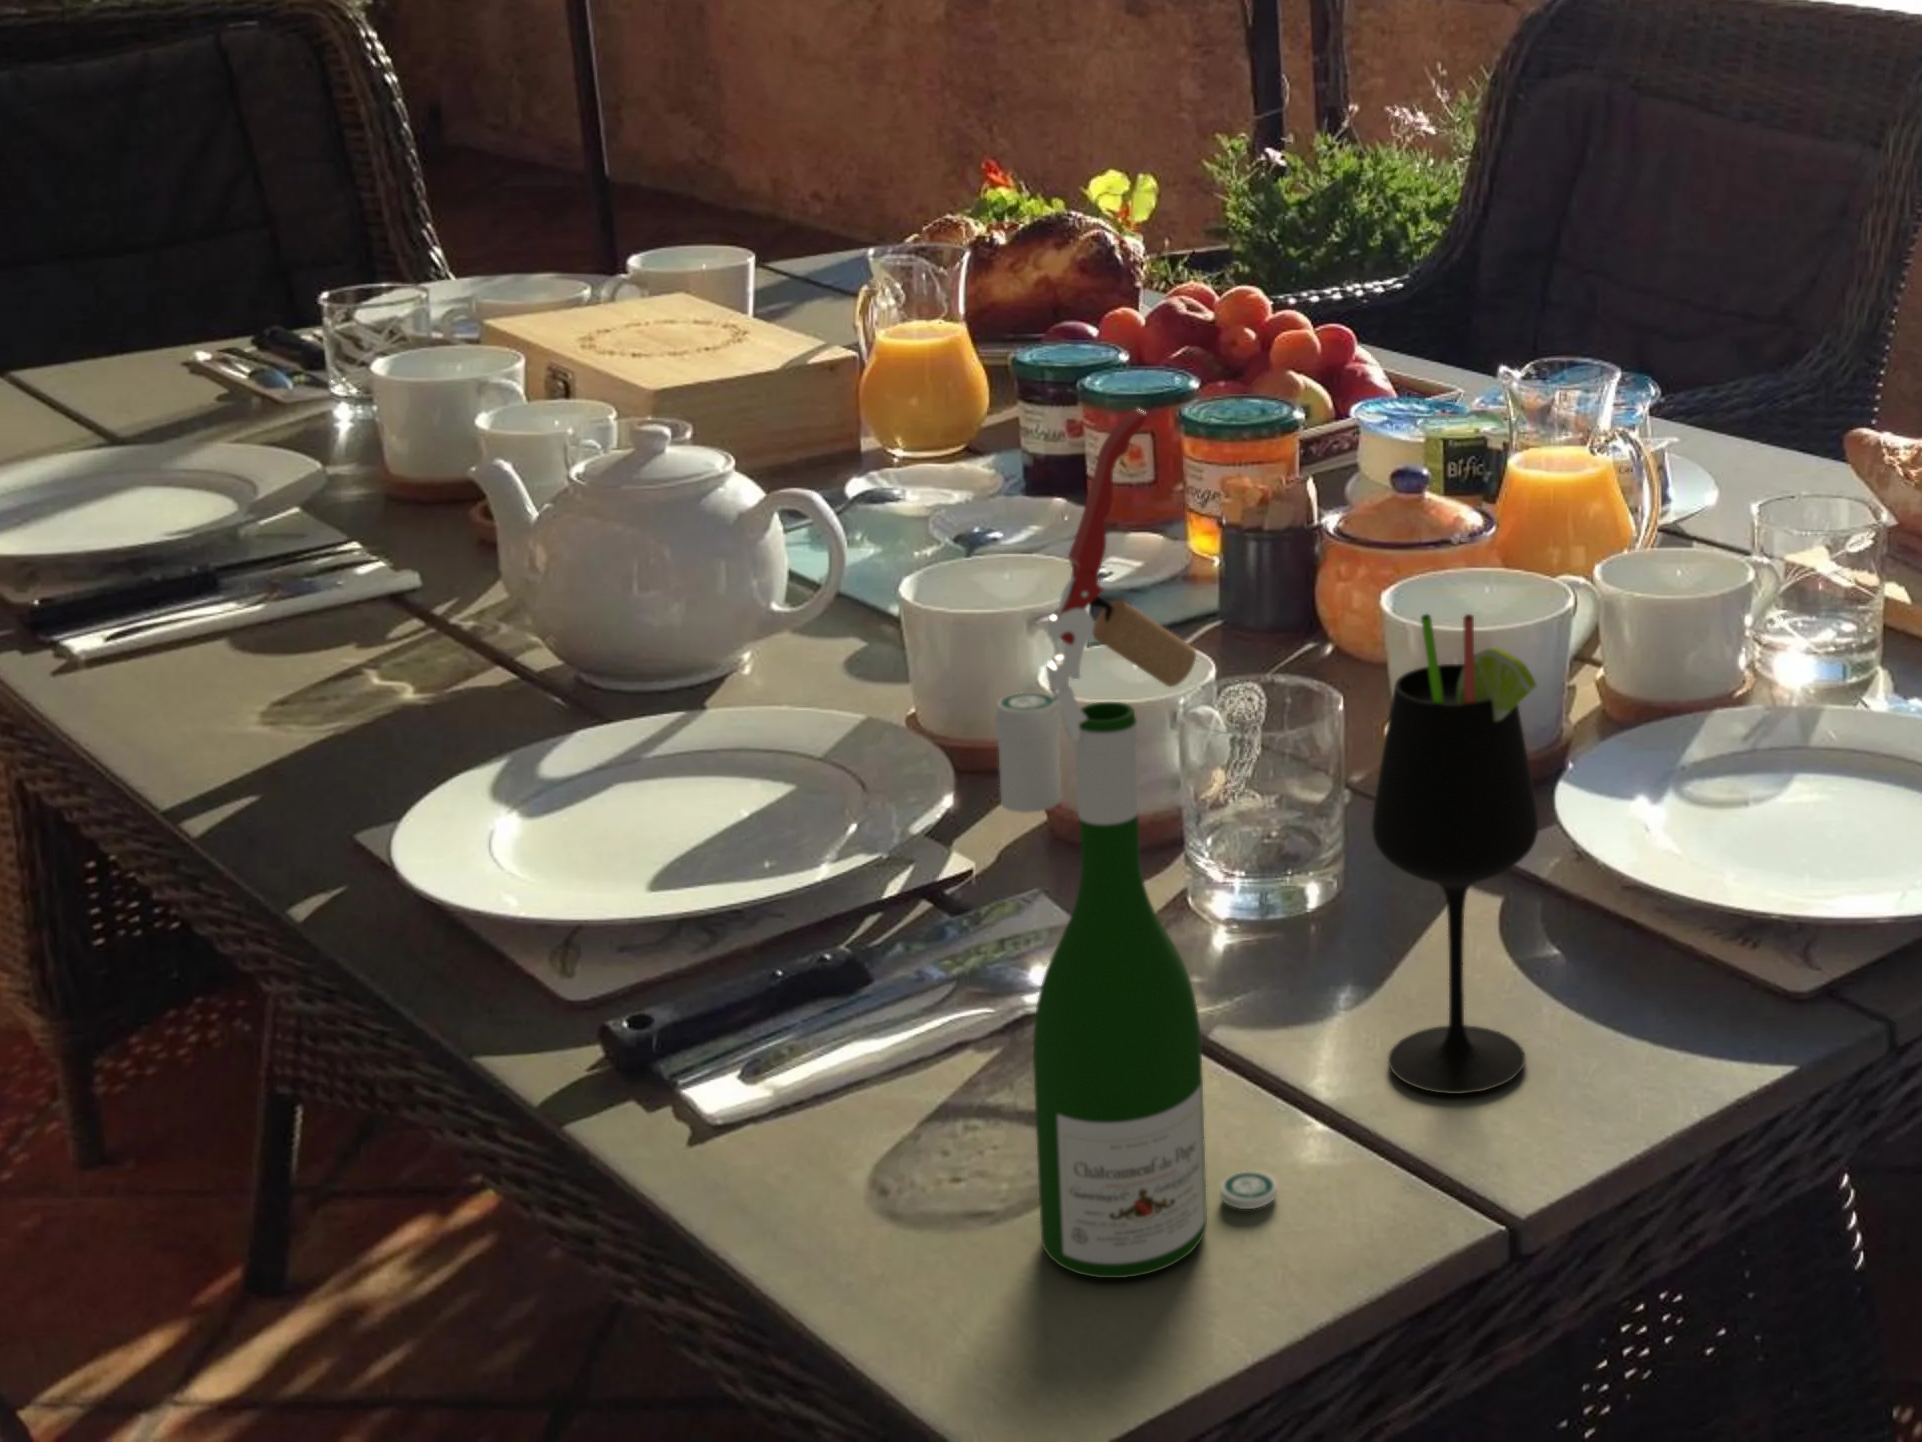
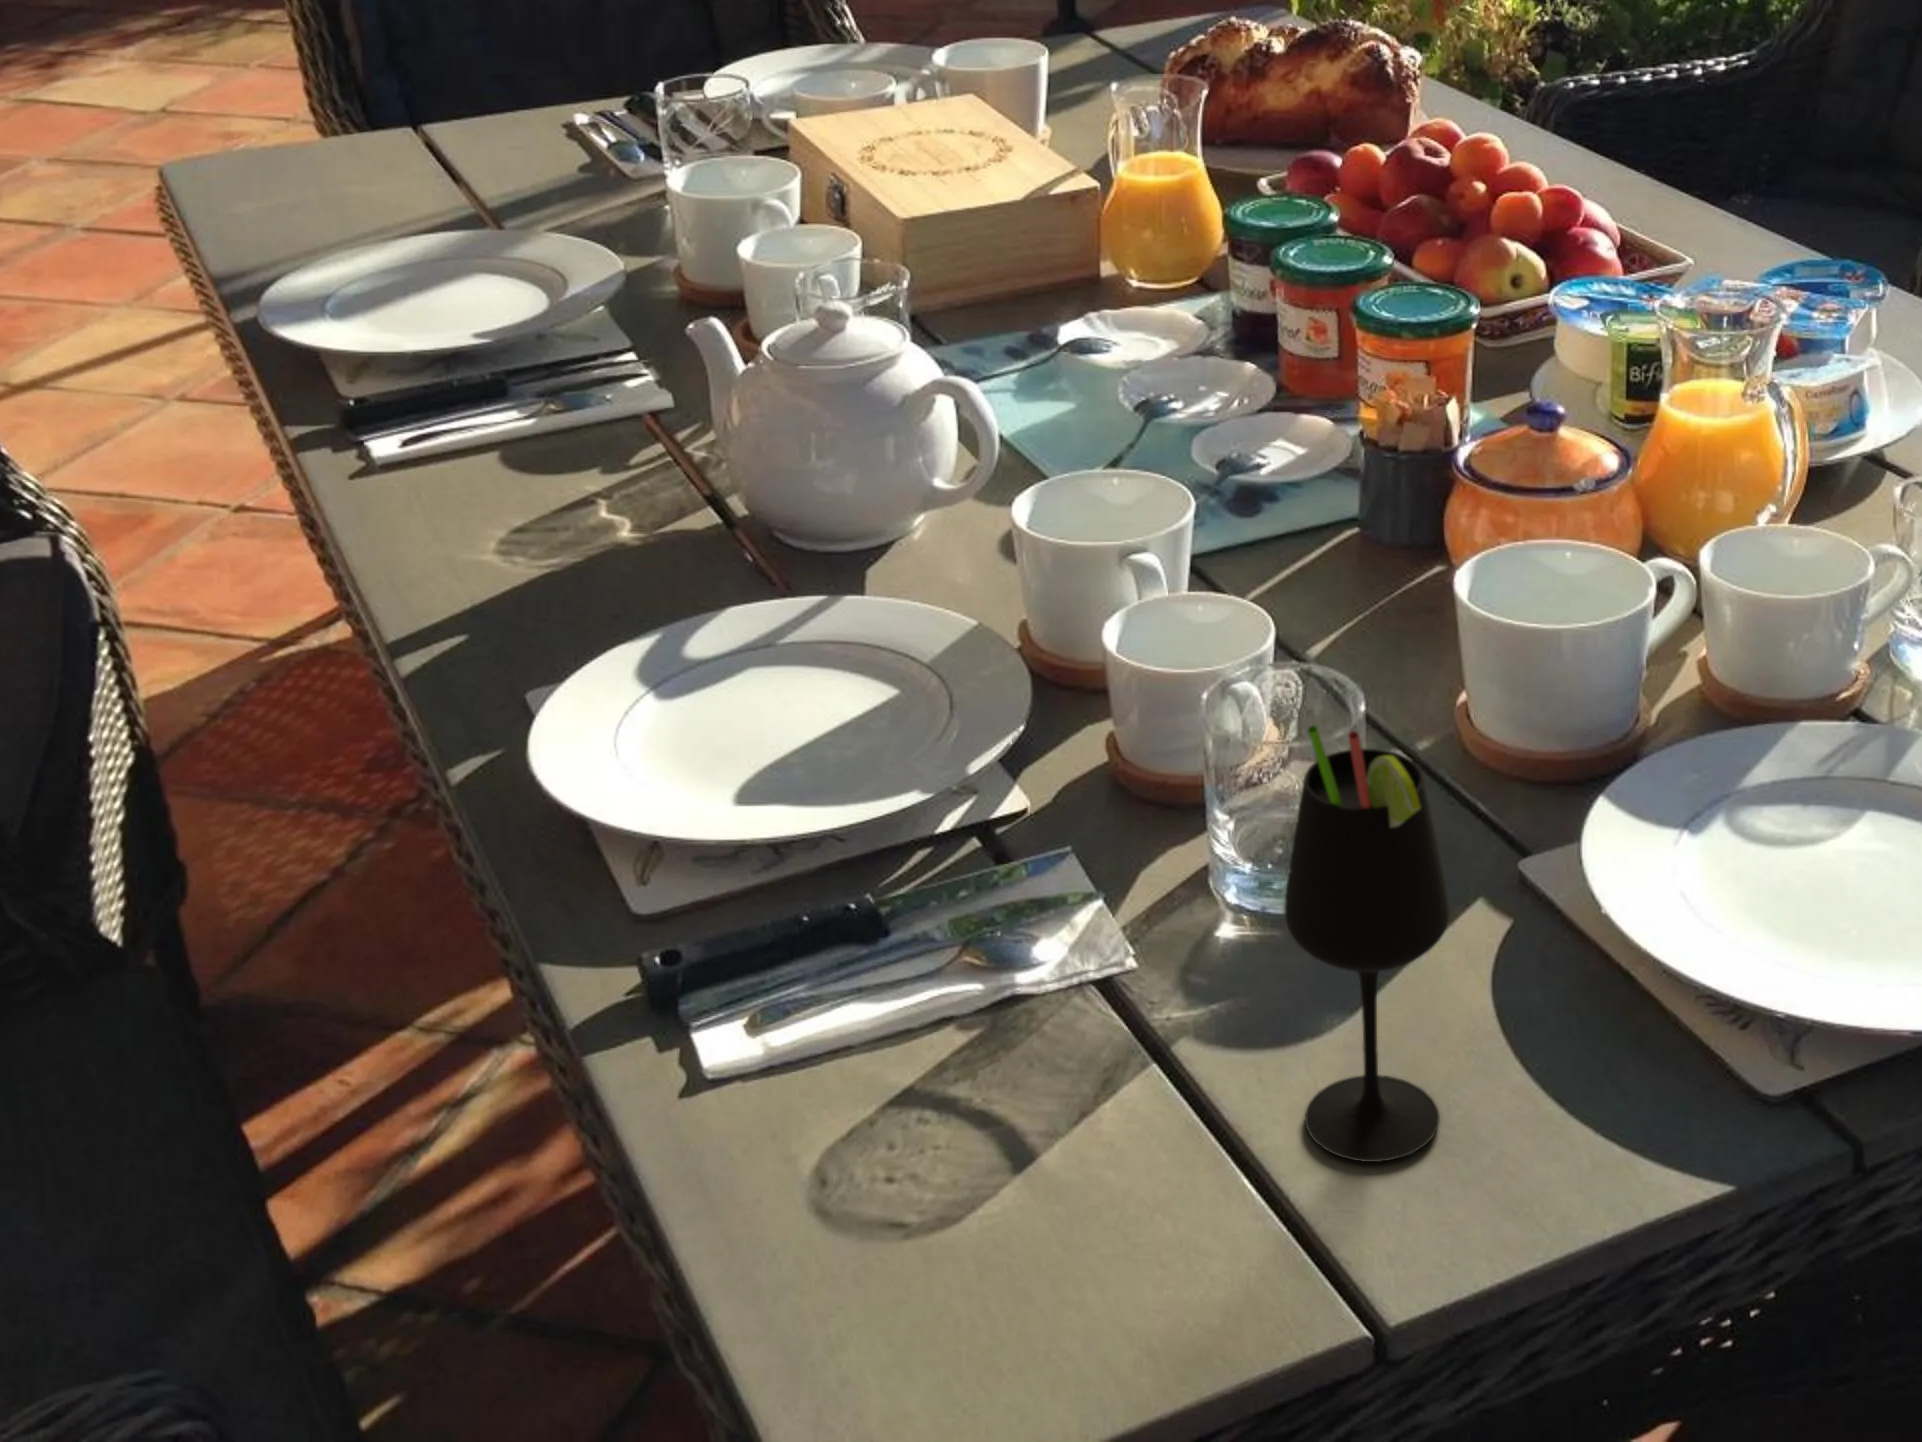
wine bottle: present [995,409,1277,1278] -> none [865,548,1146,1317]

